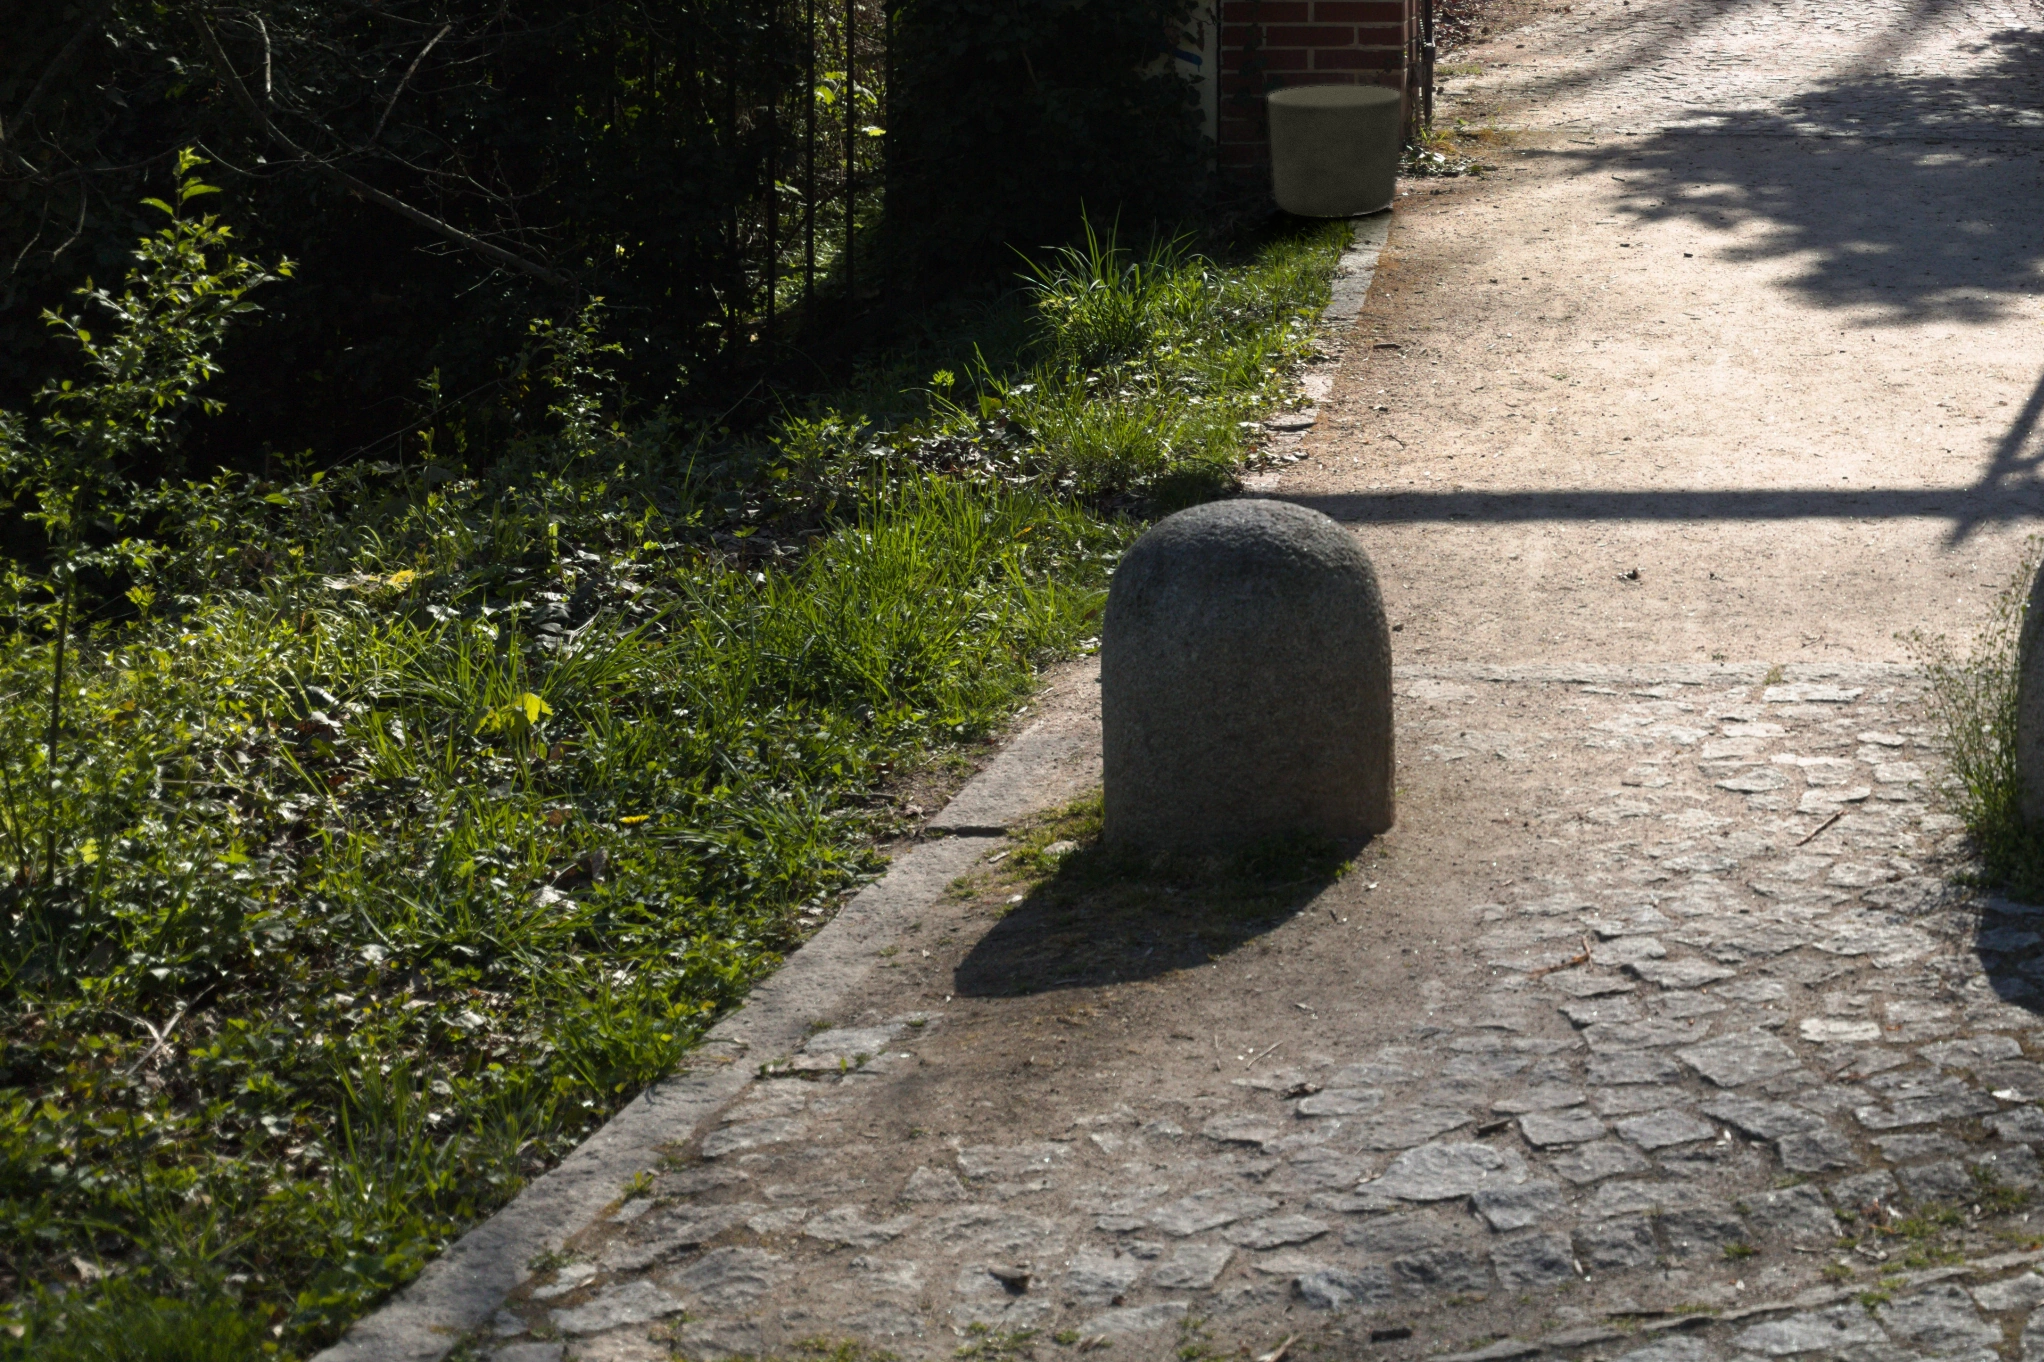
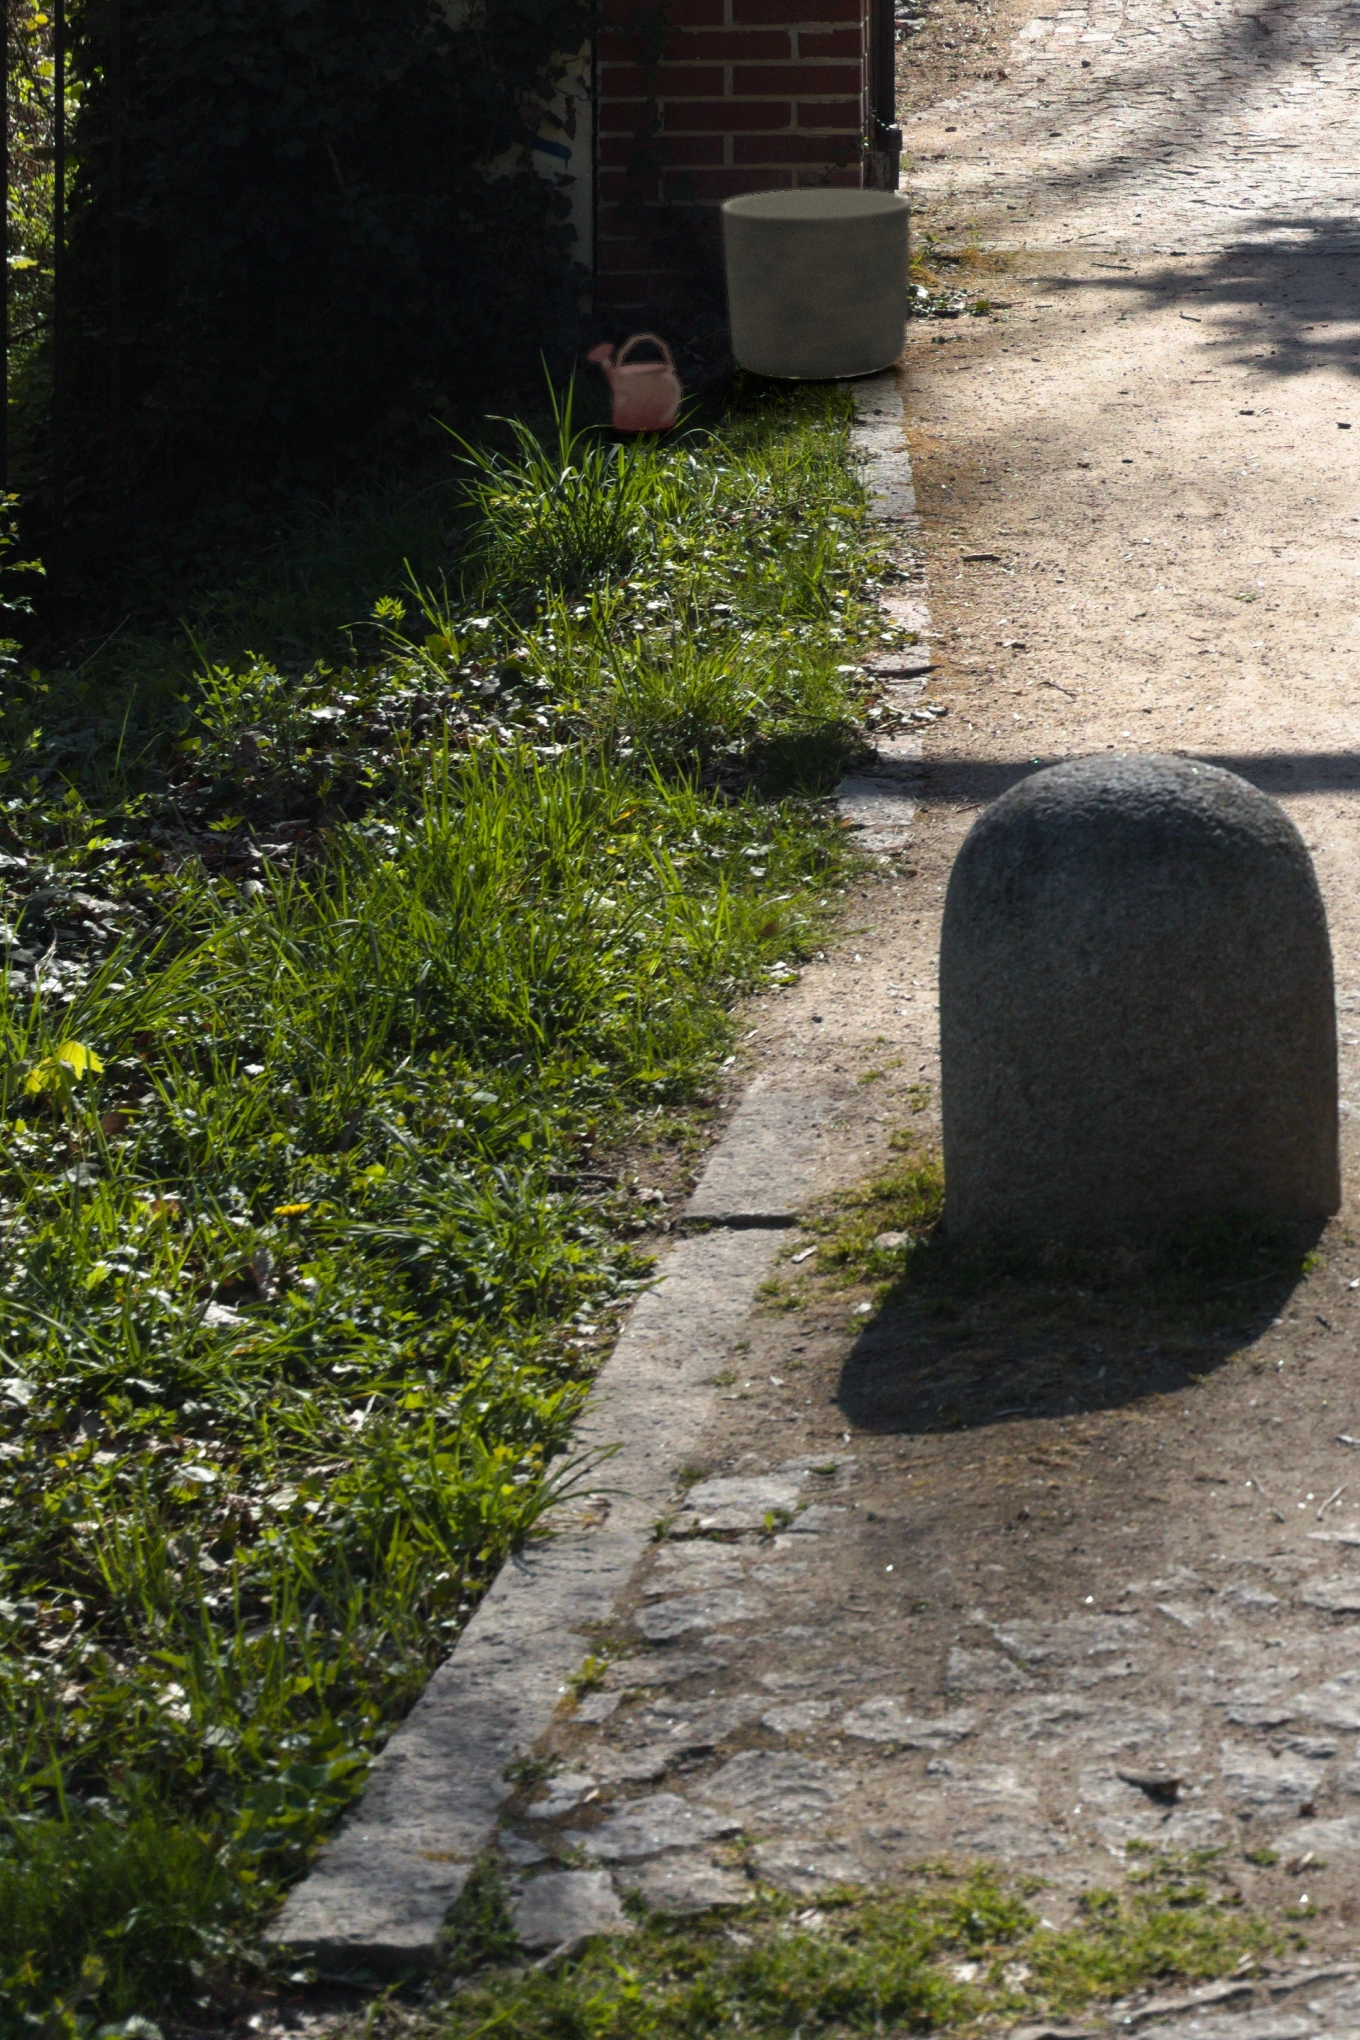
watering can: none [1160,185,1217,251] -> present [589,336,681,431]

